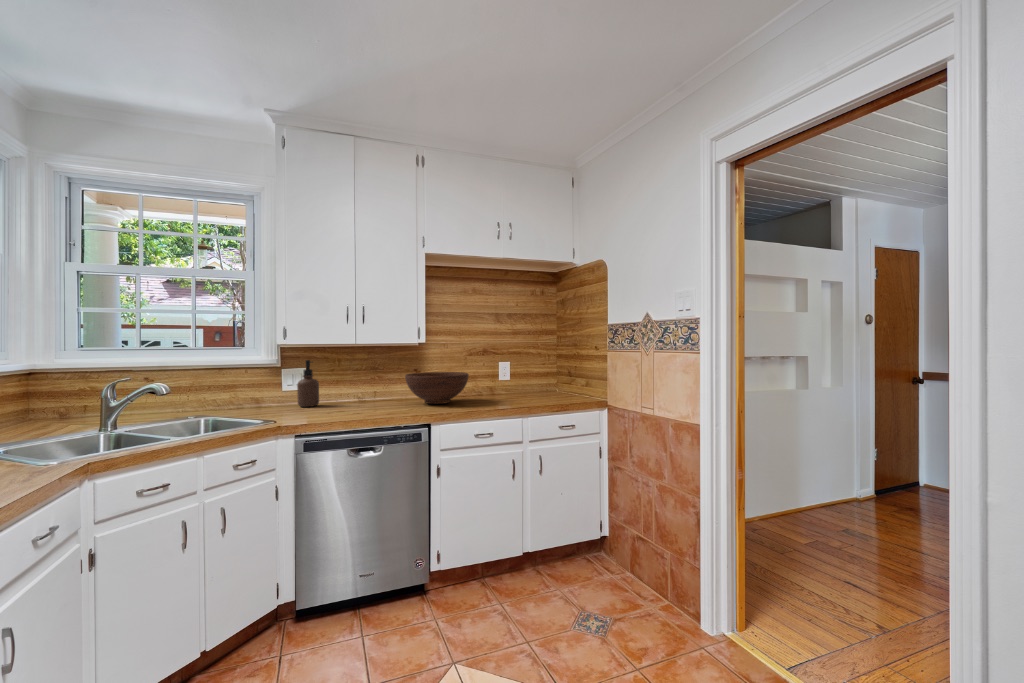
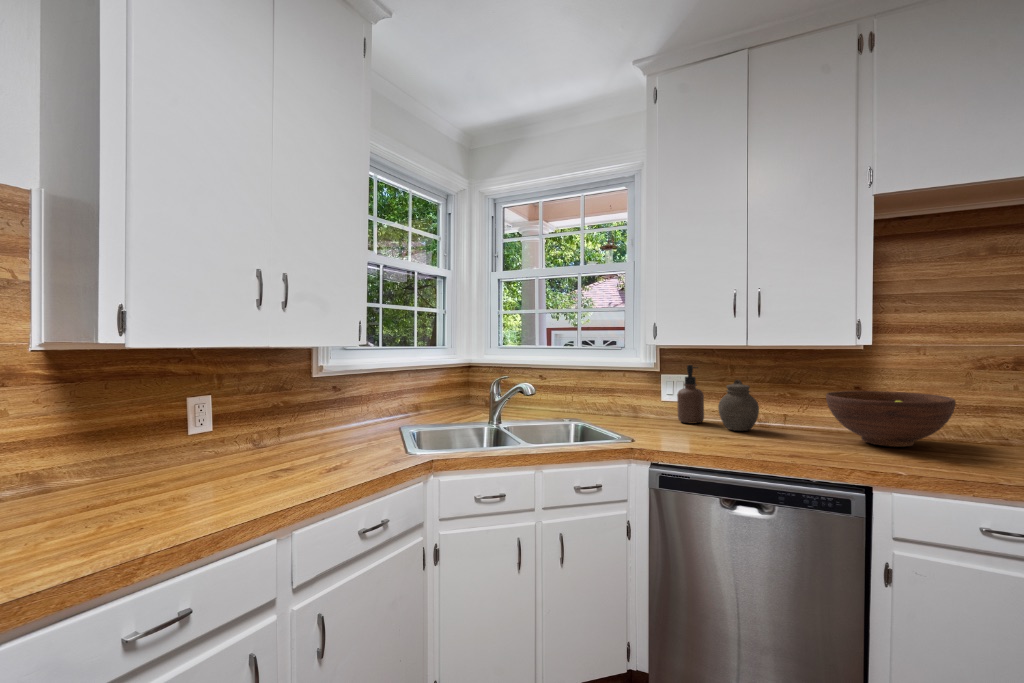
jar: none [334,369,363,407] -> present [718,380,759,431]

